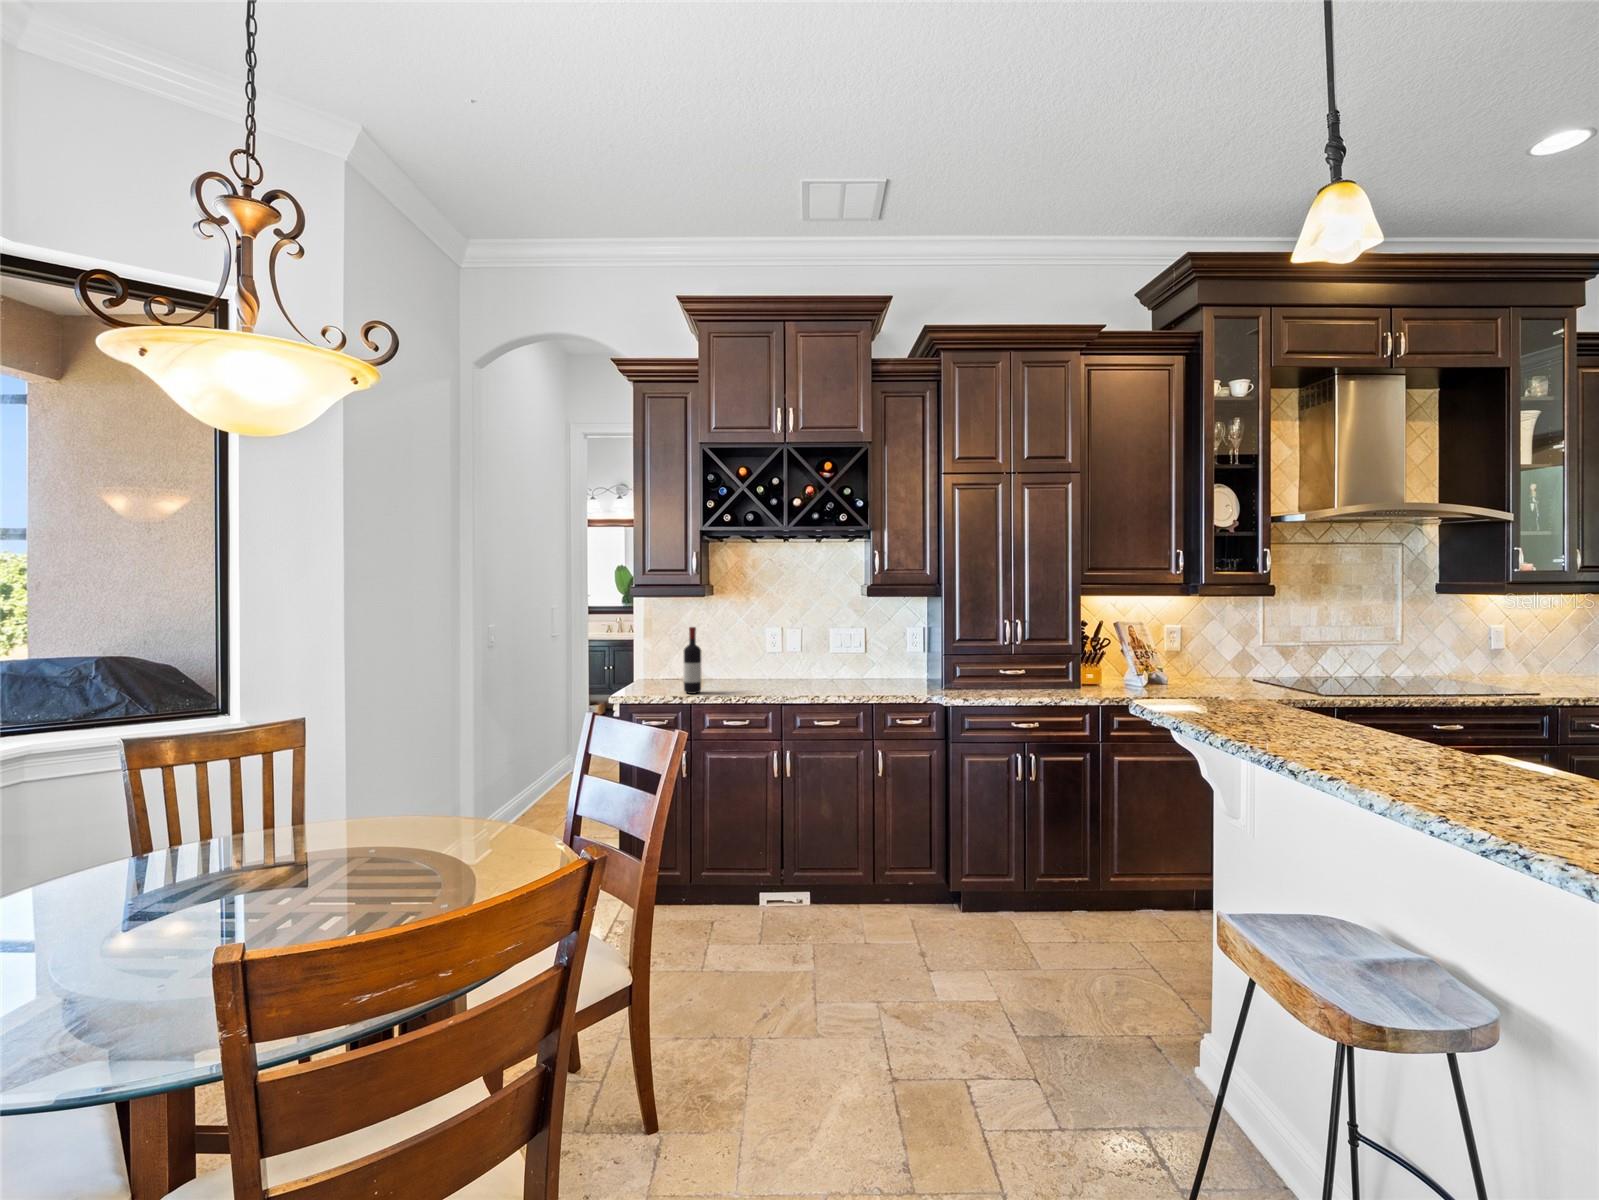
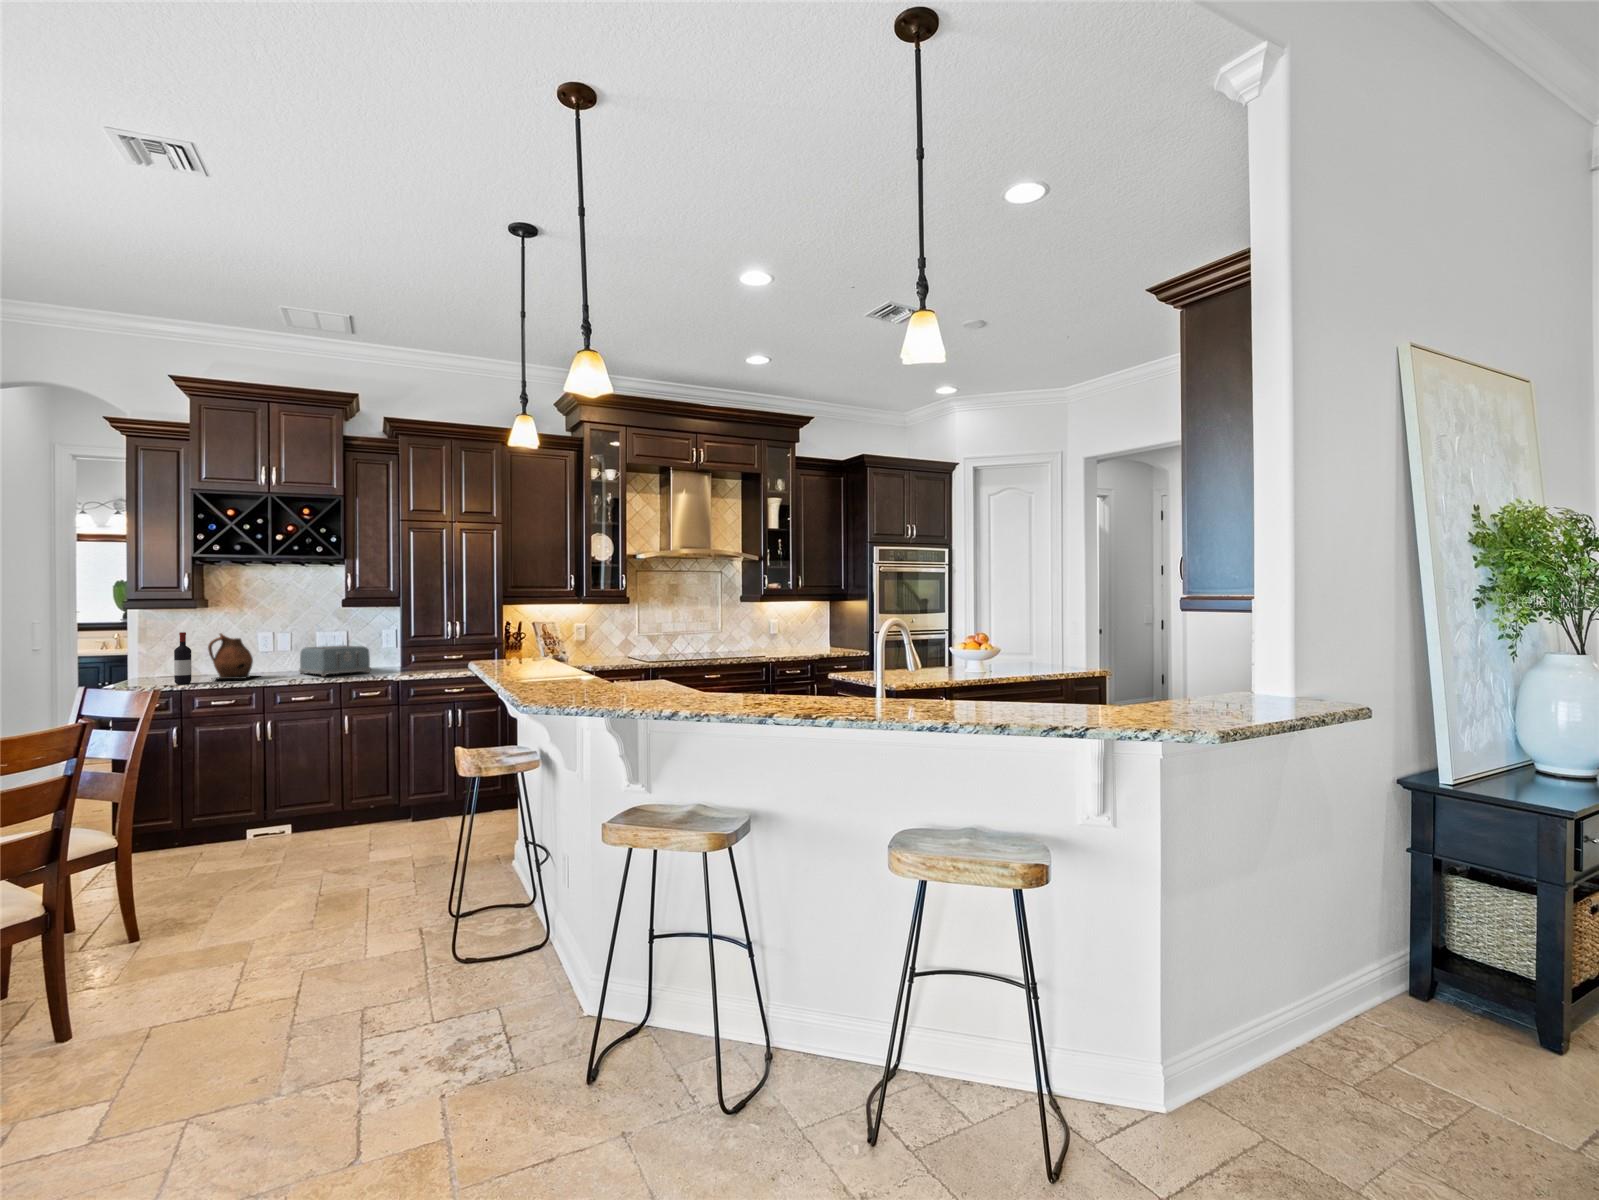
ceramic pitcher: none [718,628,772,691] -> present [208,633,254,679]
toaster: none [813,647,901,691] -> present [299,646,371,676]

